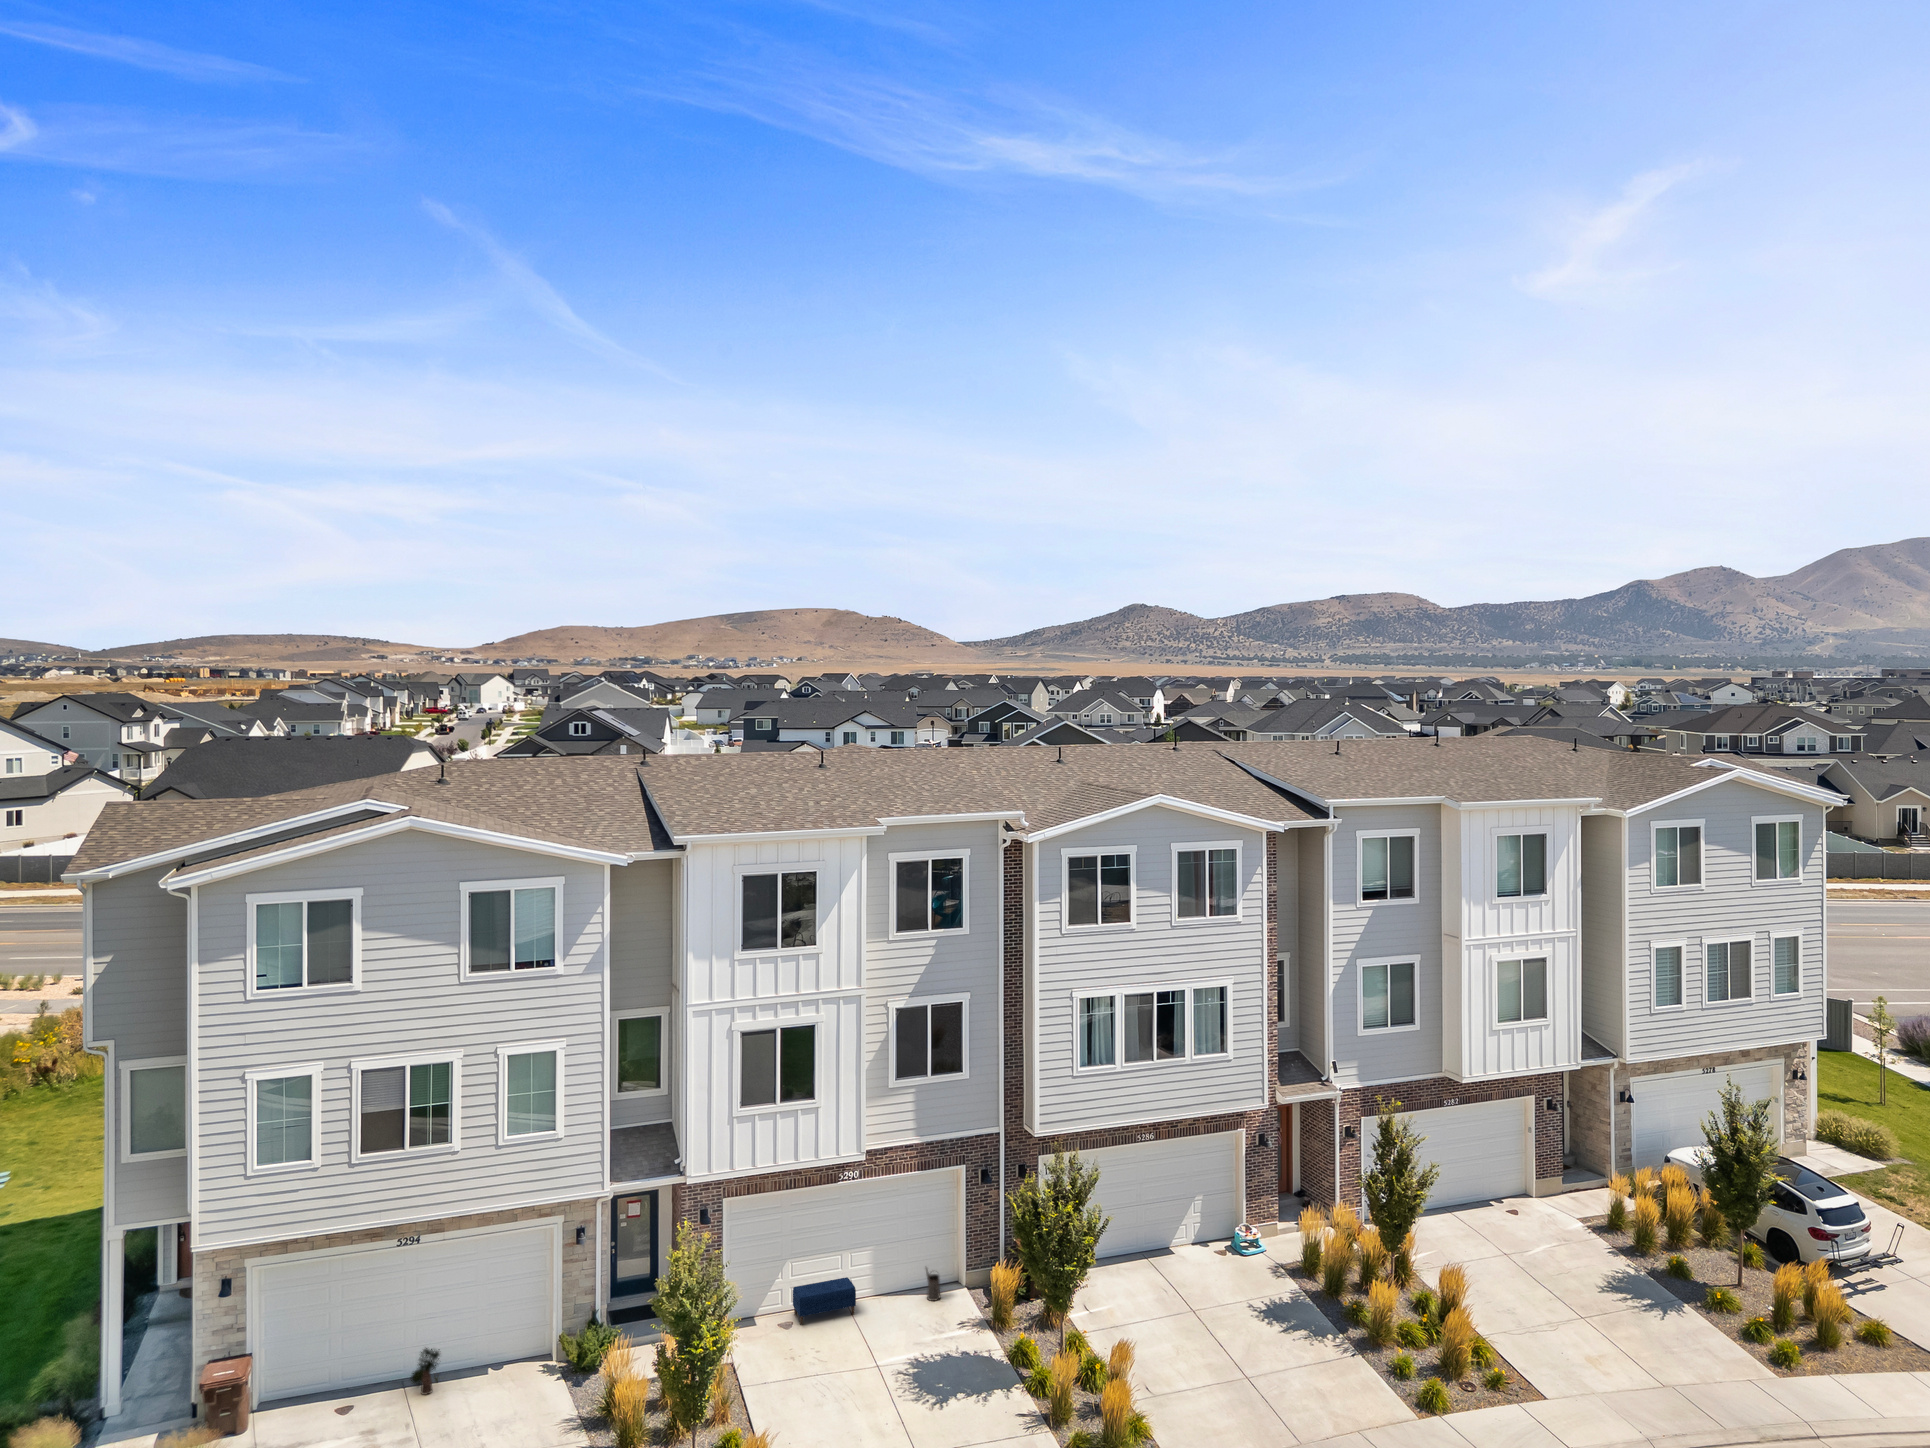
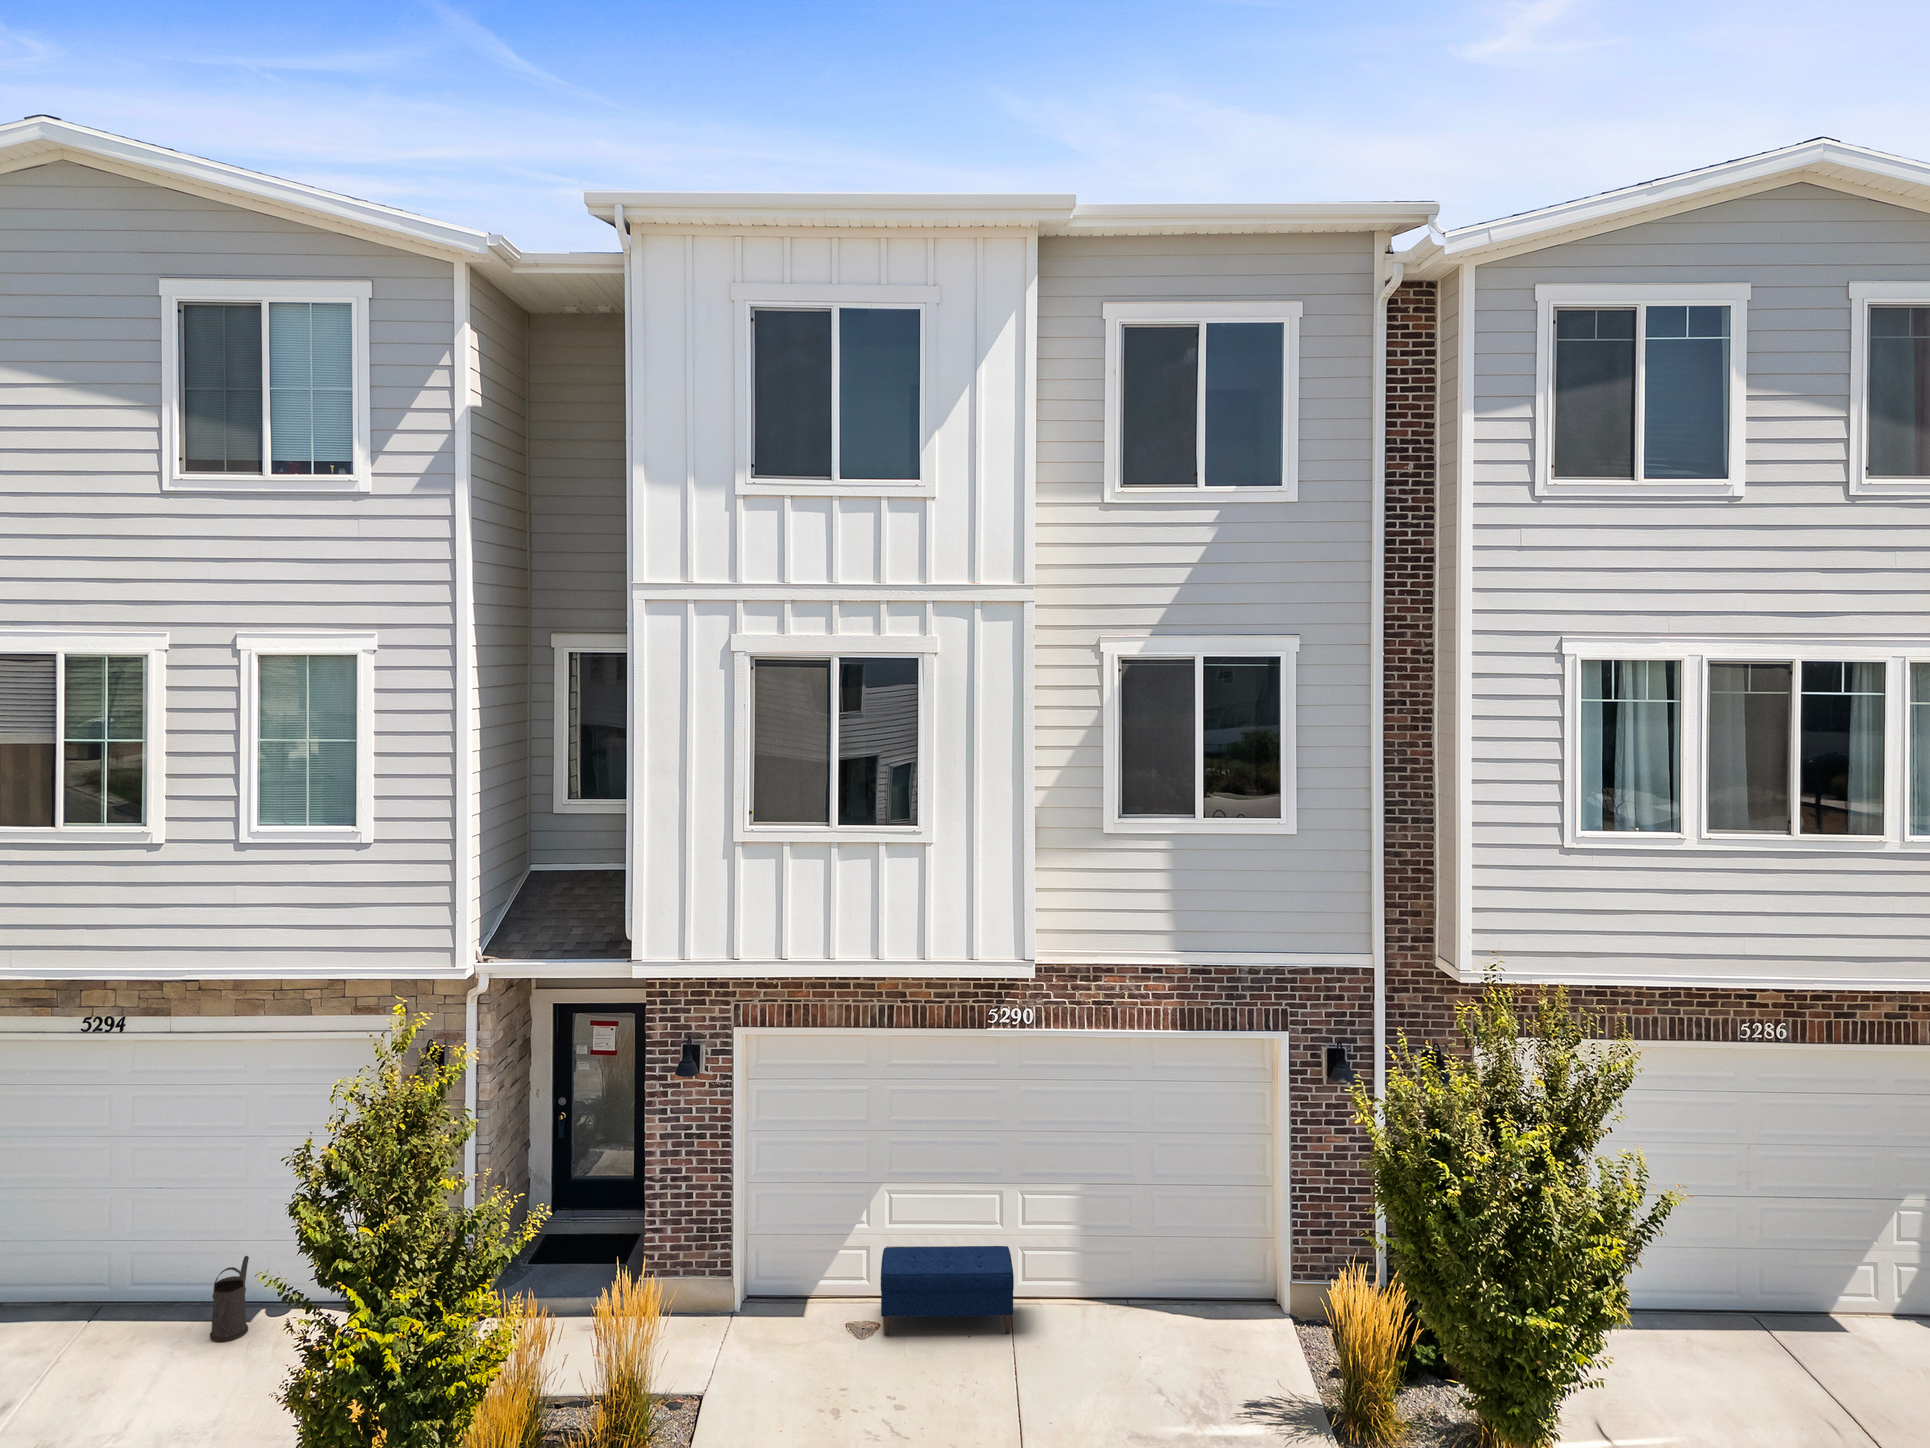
watering can: present [926,1268,940,1301] -> present [210,1256,249,1341]
potted plant: present [410,1348,440,1395] -> none [80,1236,156,1335]

